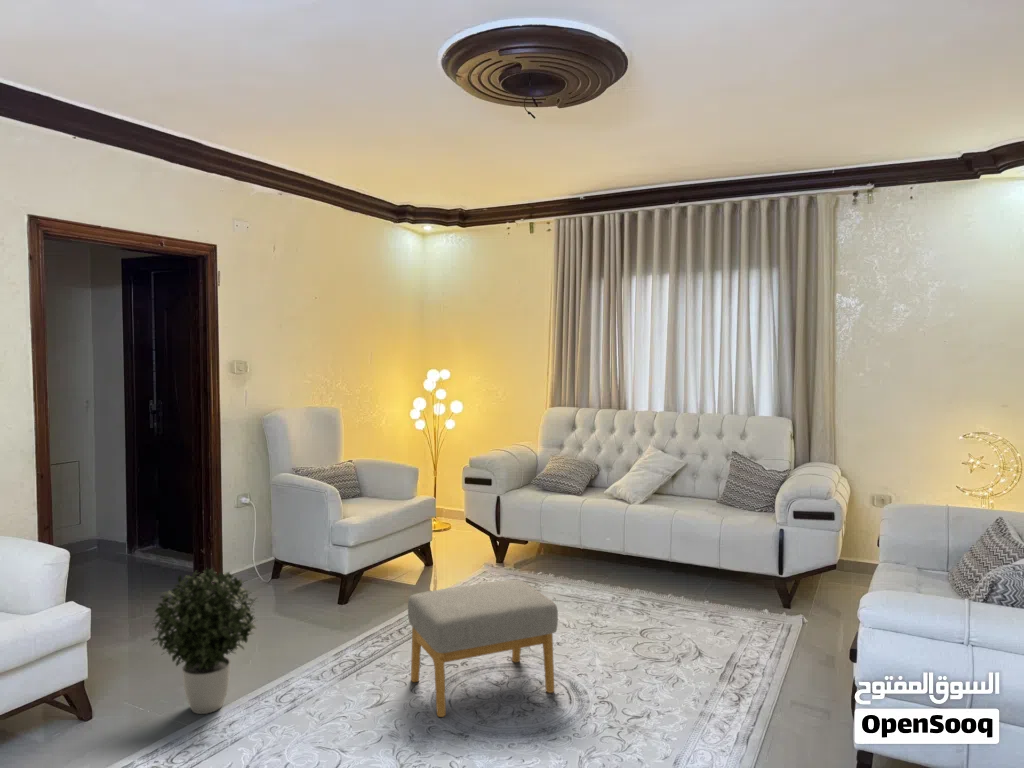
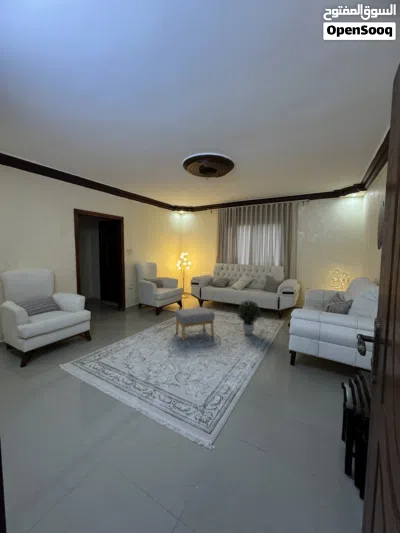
potted plant: present [151,568,256,714] -> present [237,300,261,335]

